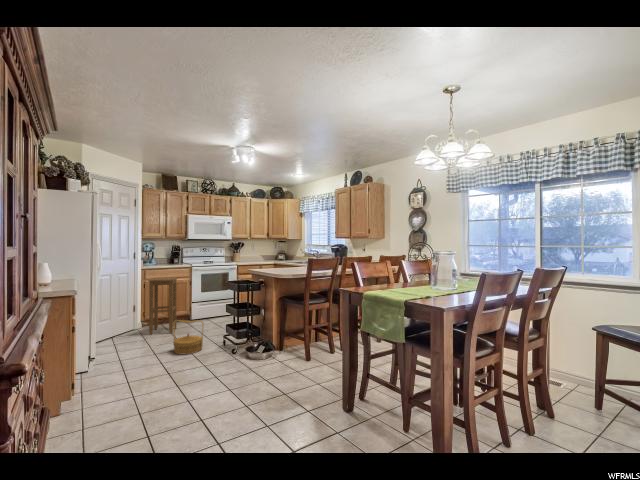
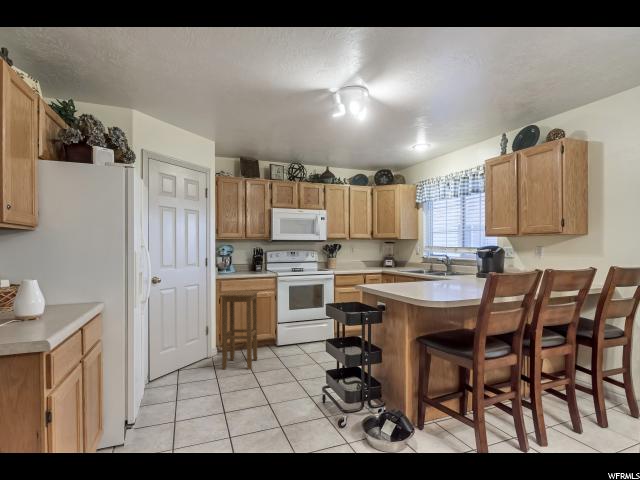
basket: present [173,320,204,354] -> none [246,362,291,422]

